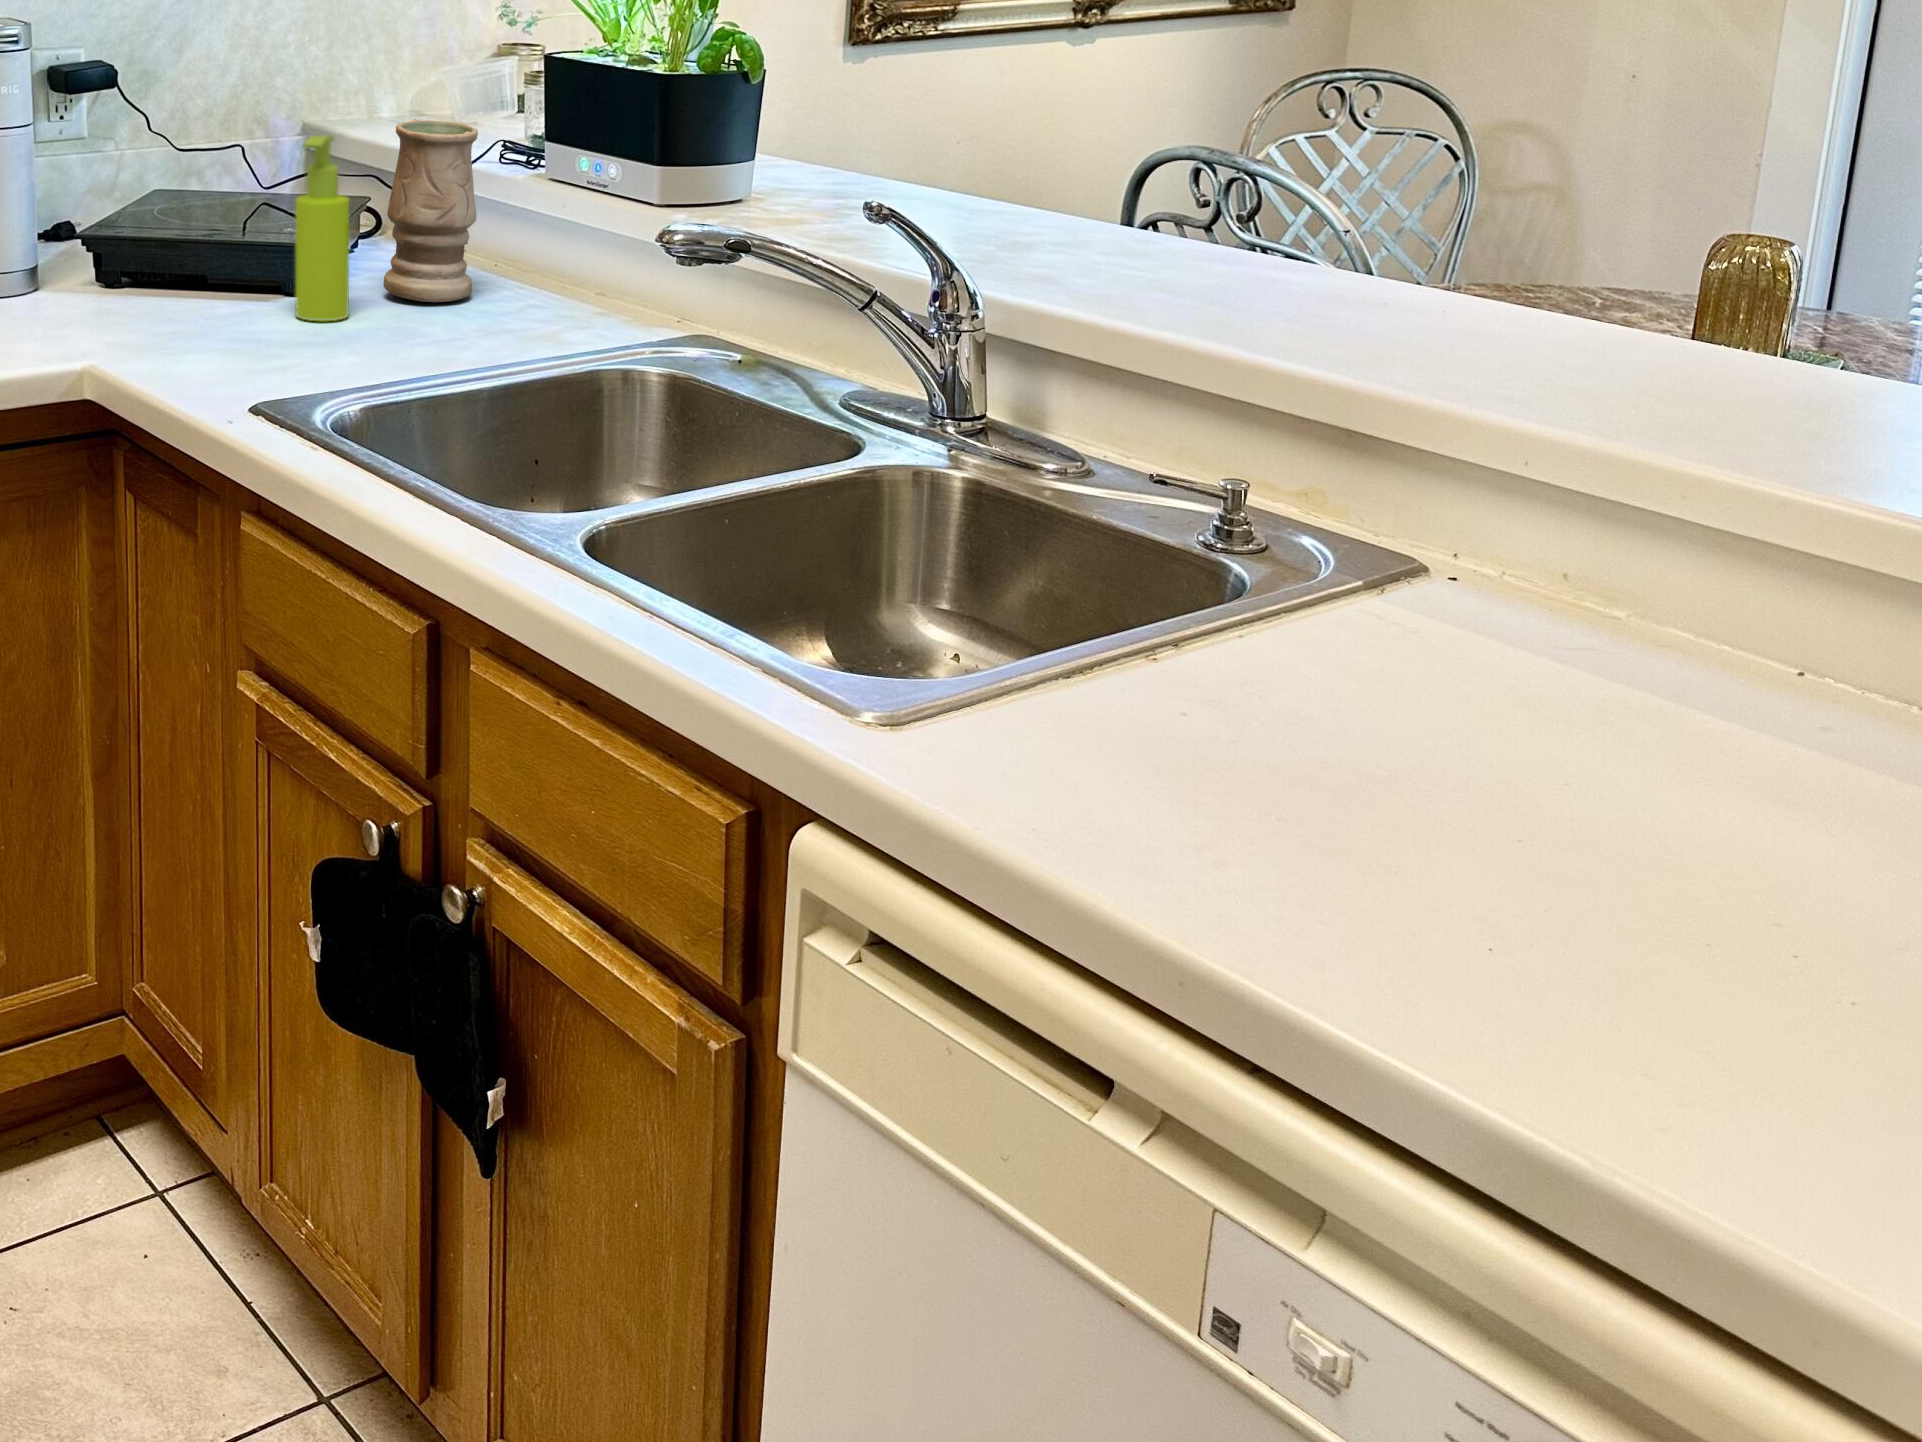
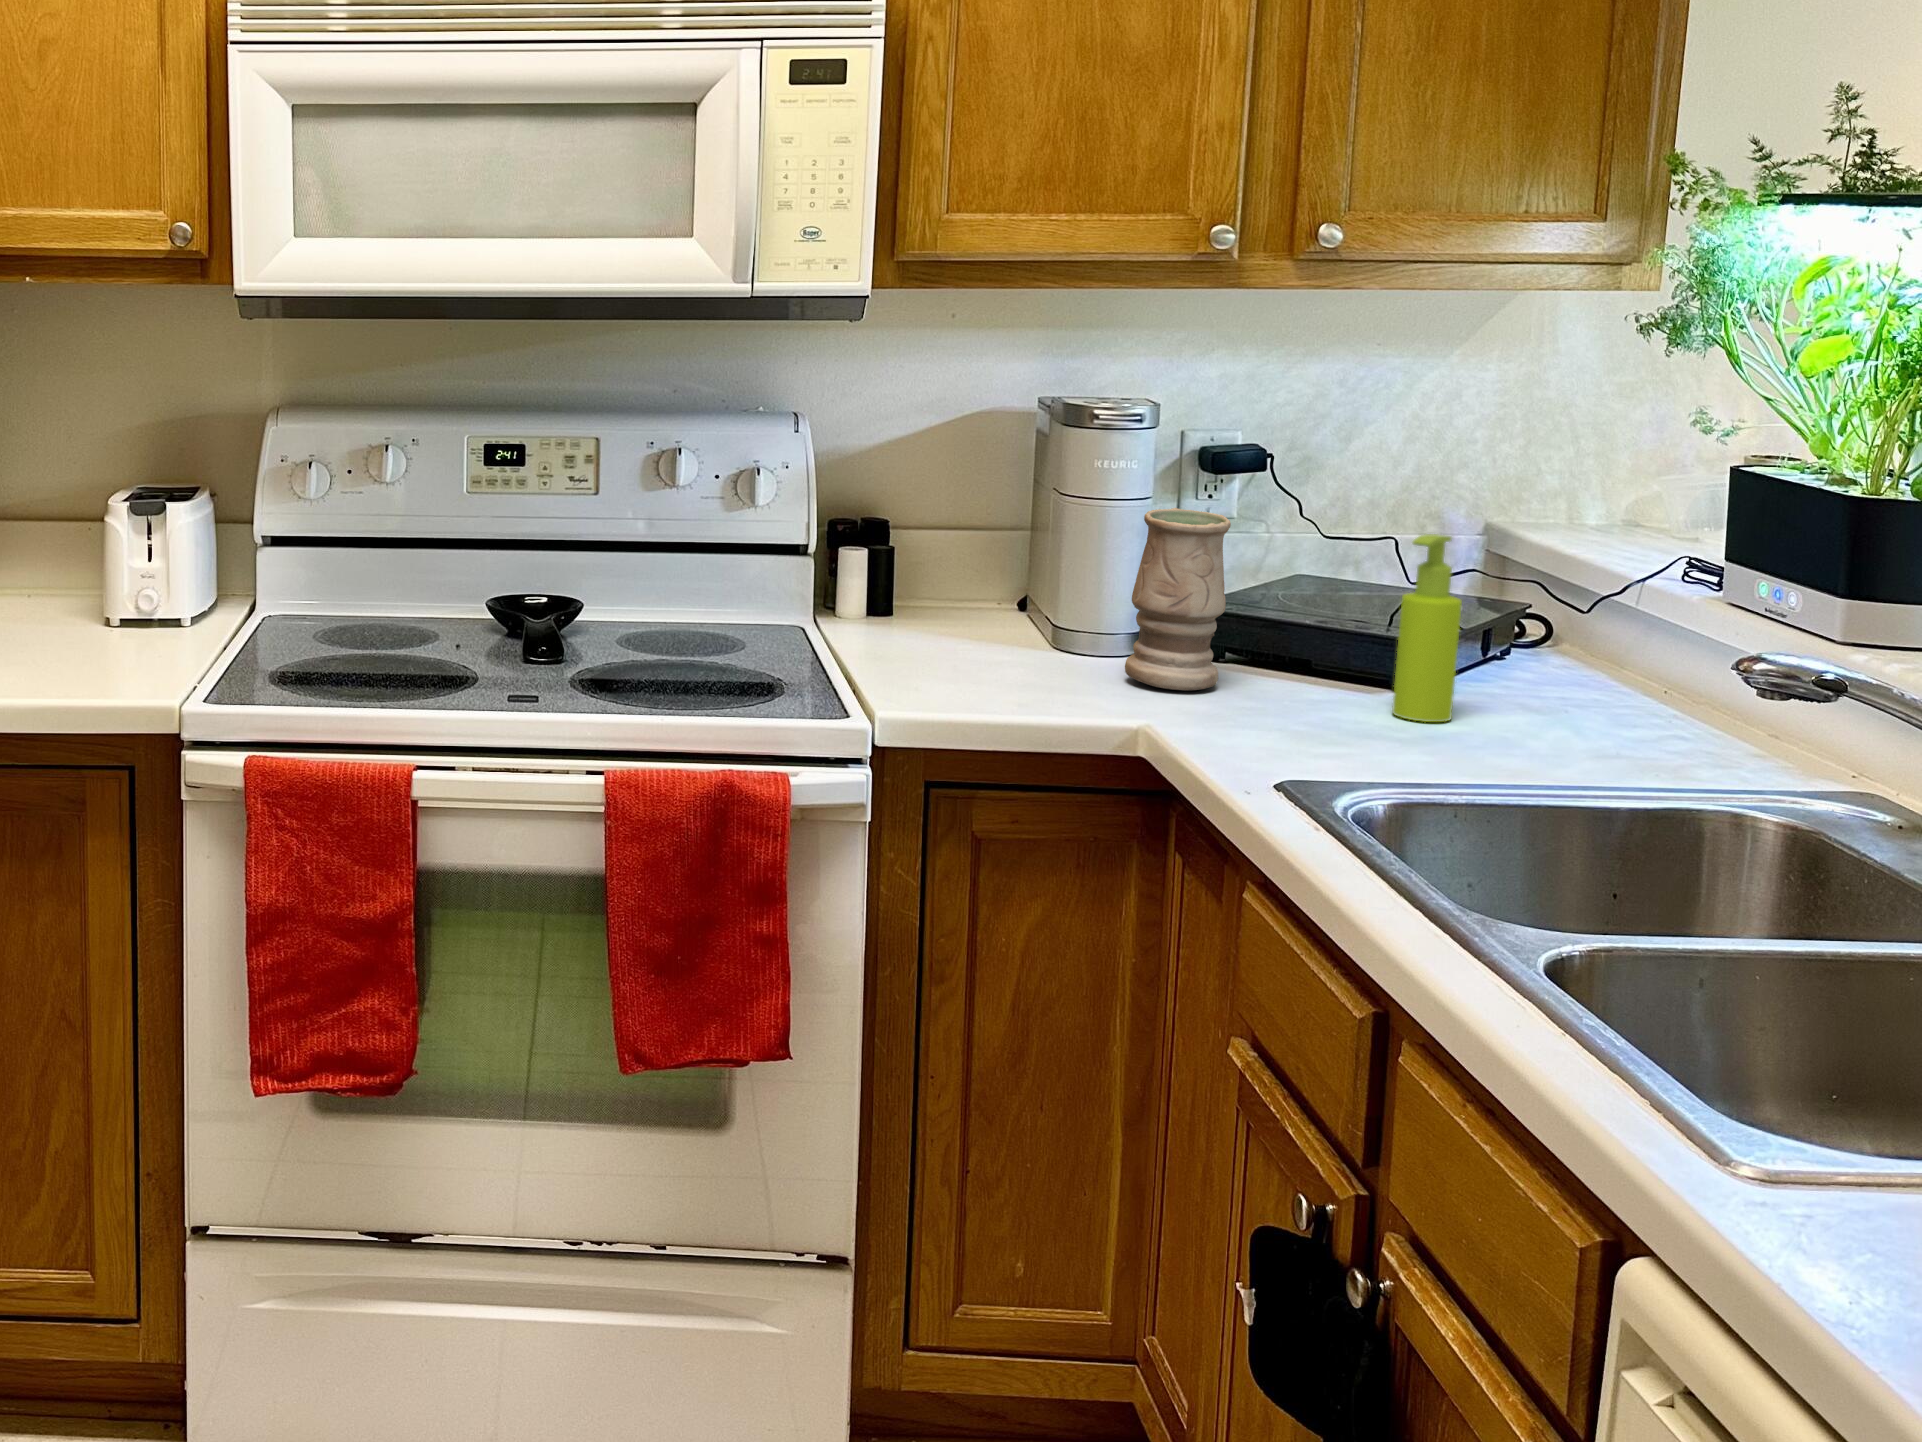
vase: present [384,119,478,302] -> present [1125,508,1231,690]

